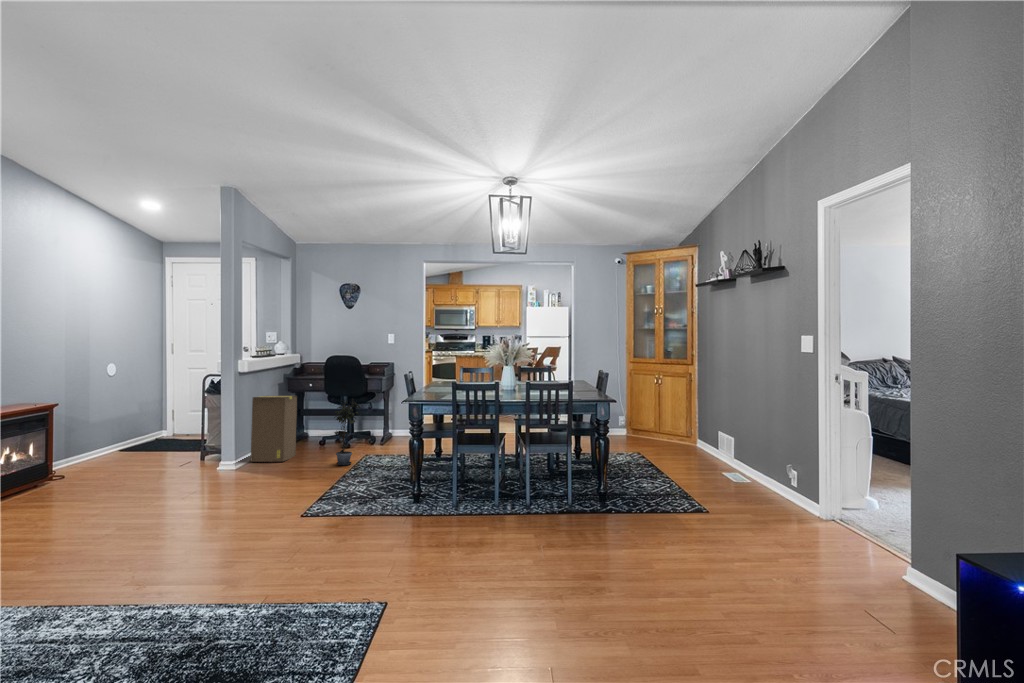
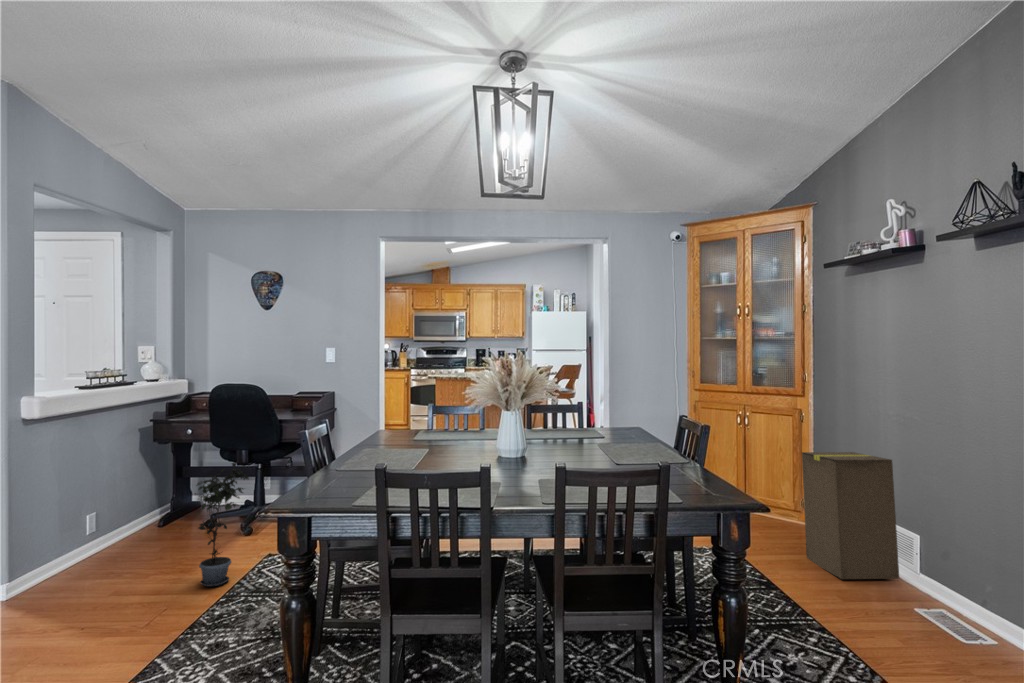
cardboard box: present [251,396,297,462] -> present [802,452,899,579]

